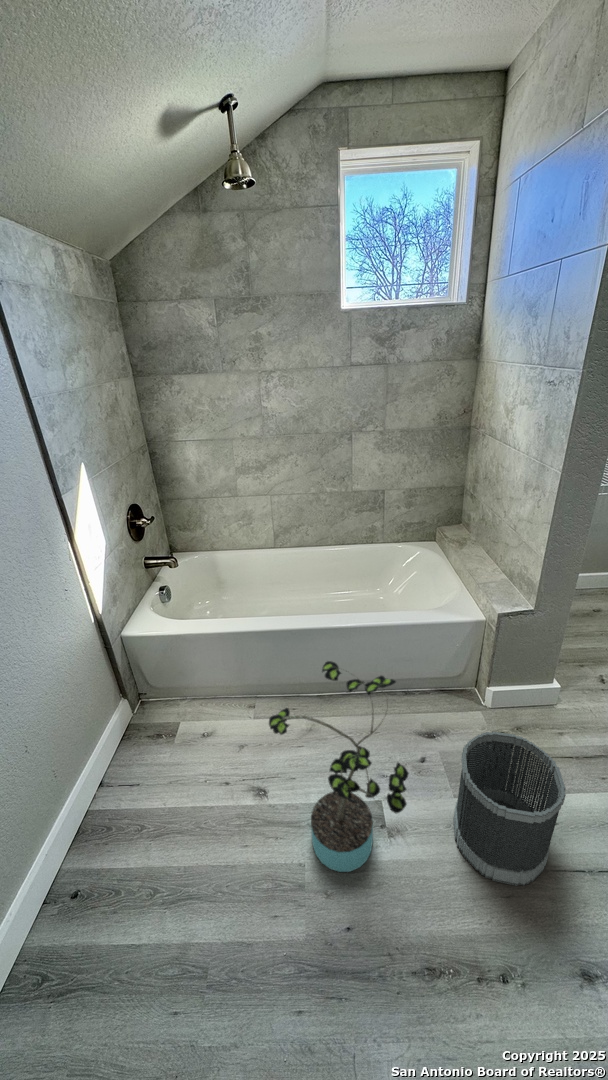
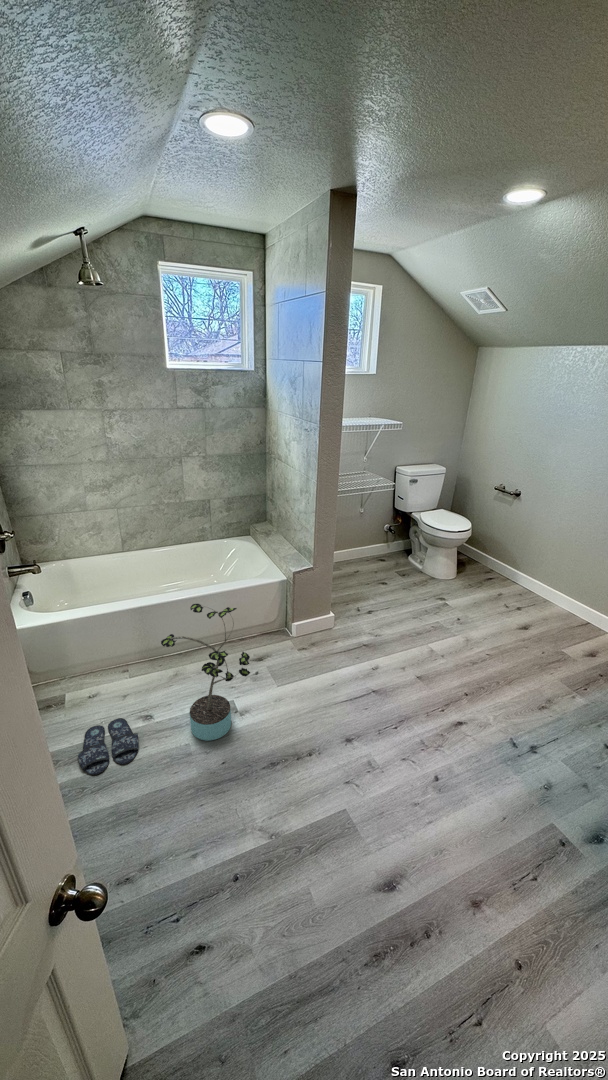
wastebasket: present [454,732,566,886] -> none [278,635,332,718]
slippers: none [162,783,242,874] -> present [78,718,139,775]

